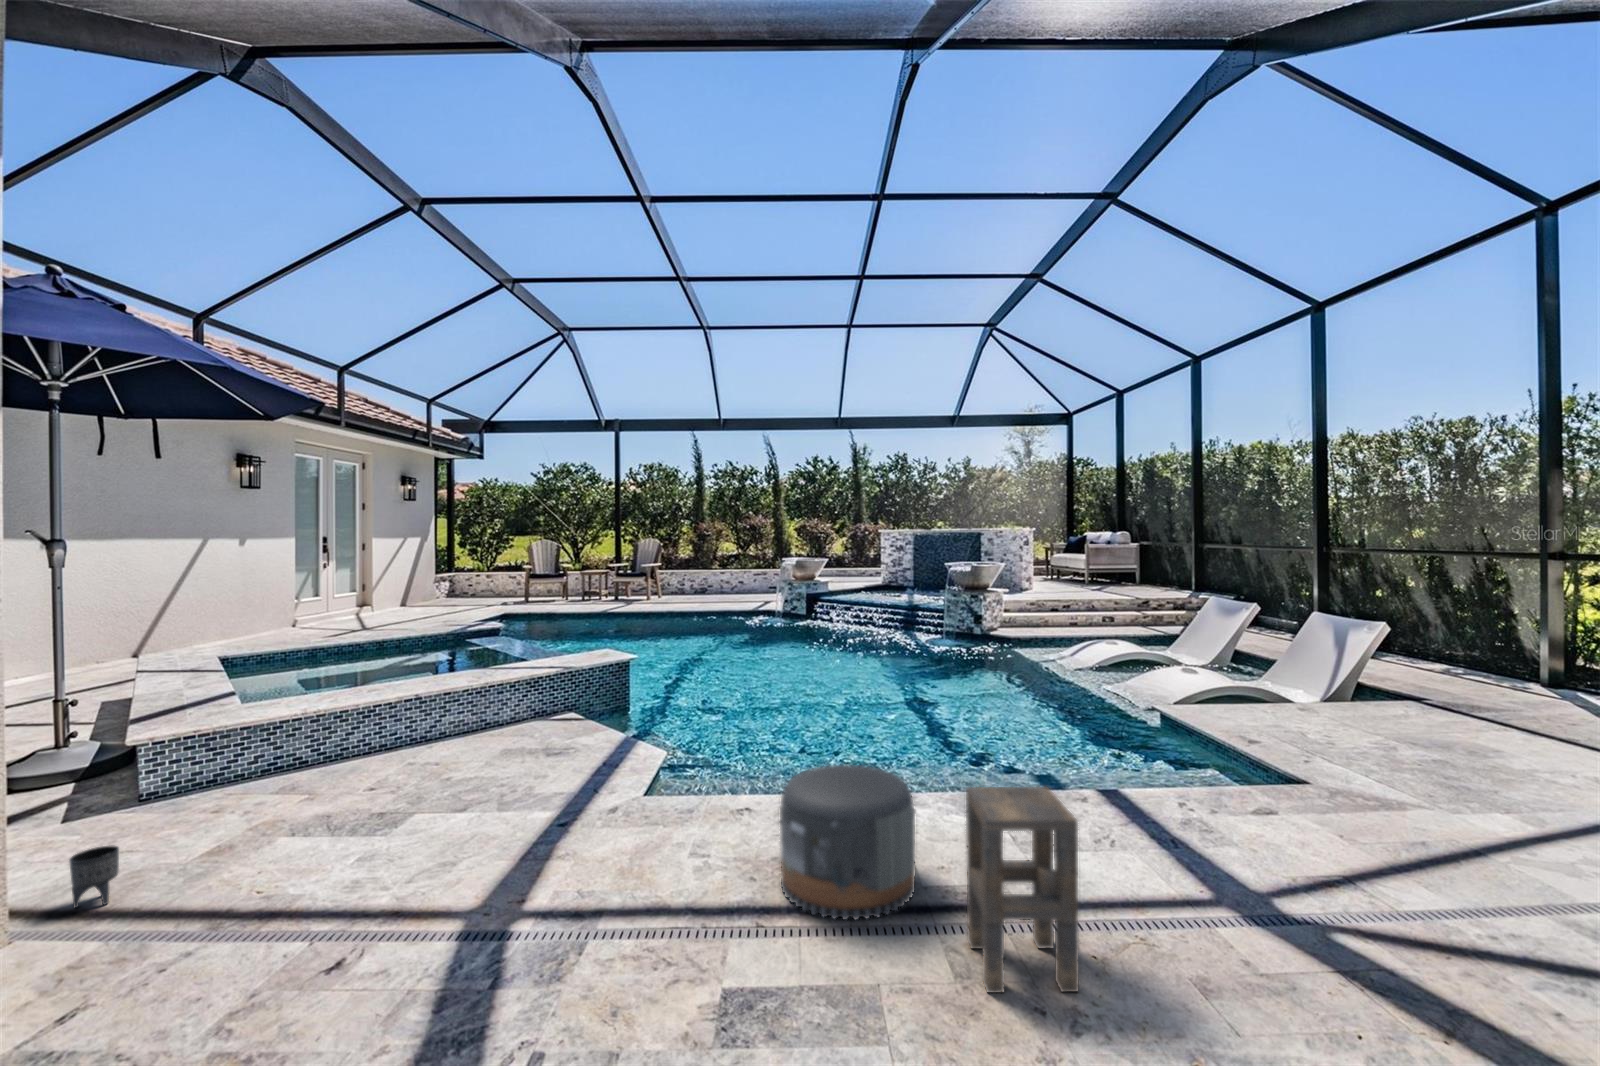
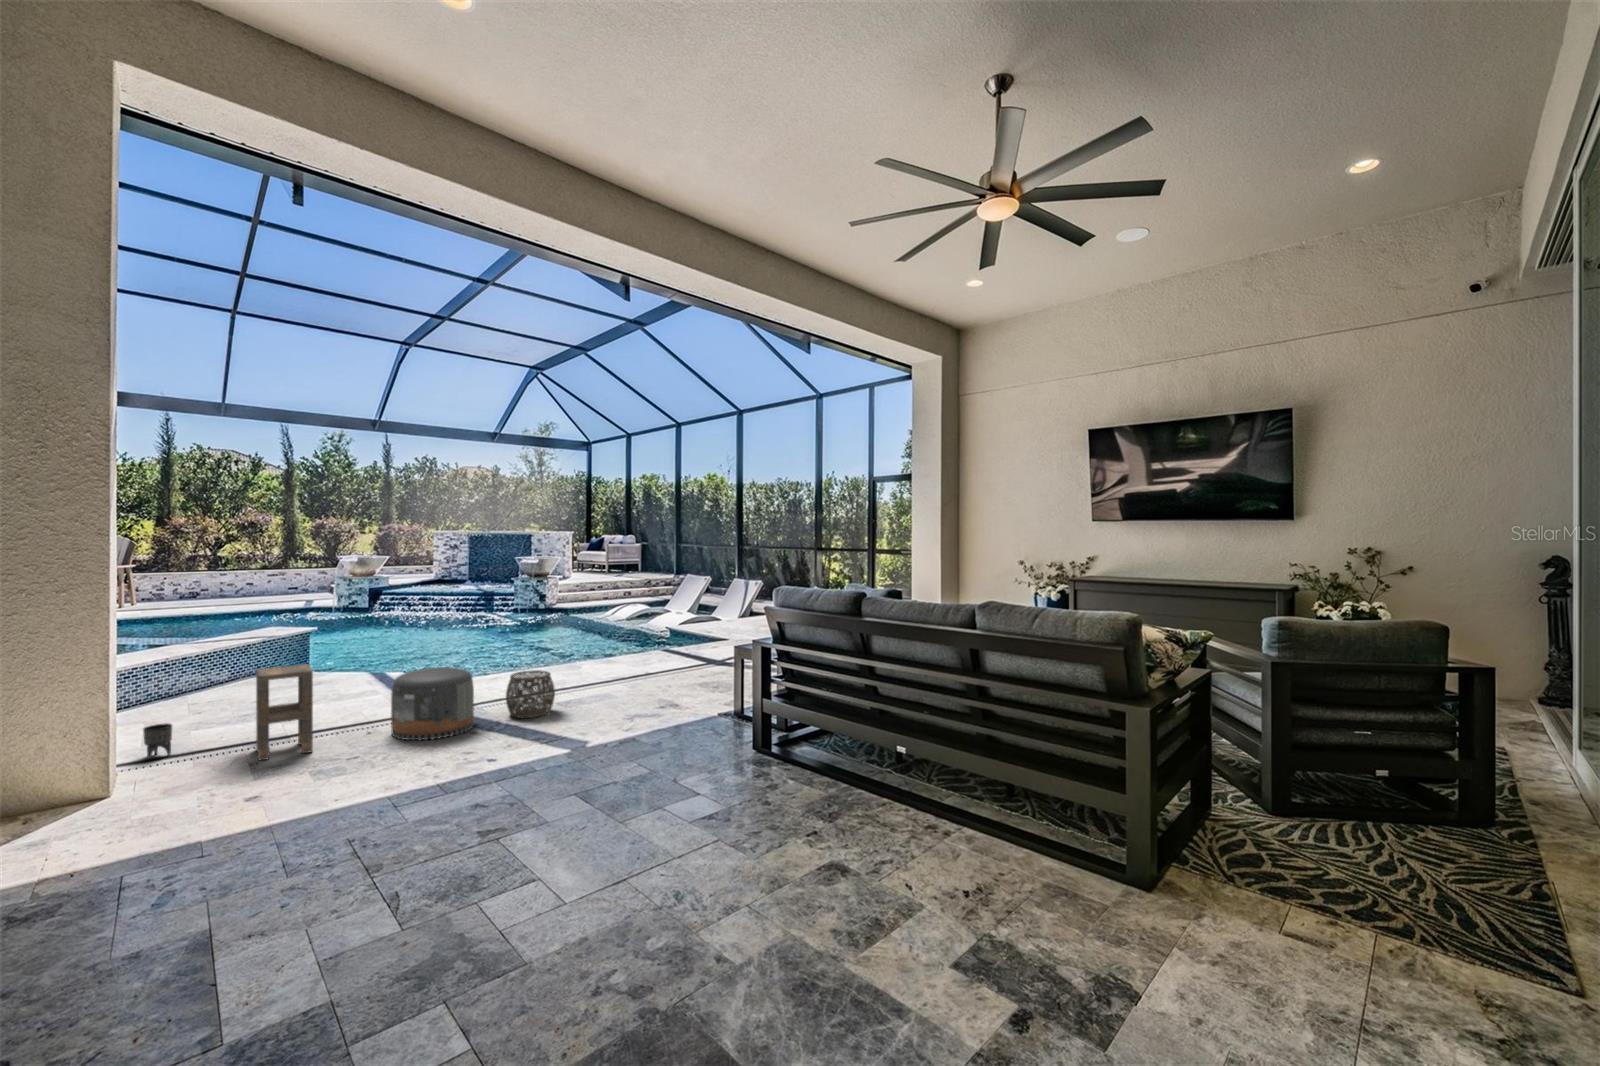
pouf: present [780,764,915,920] -> present [391,667,474,740]
side table: present [966,787,1079,993] -> present [256,664,313,760]
woven basket: none [595,844,709,984] -> present [506,670,555,718]

